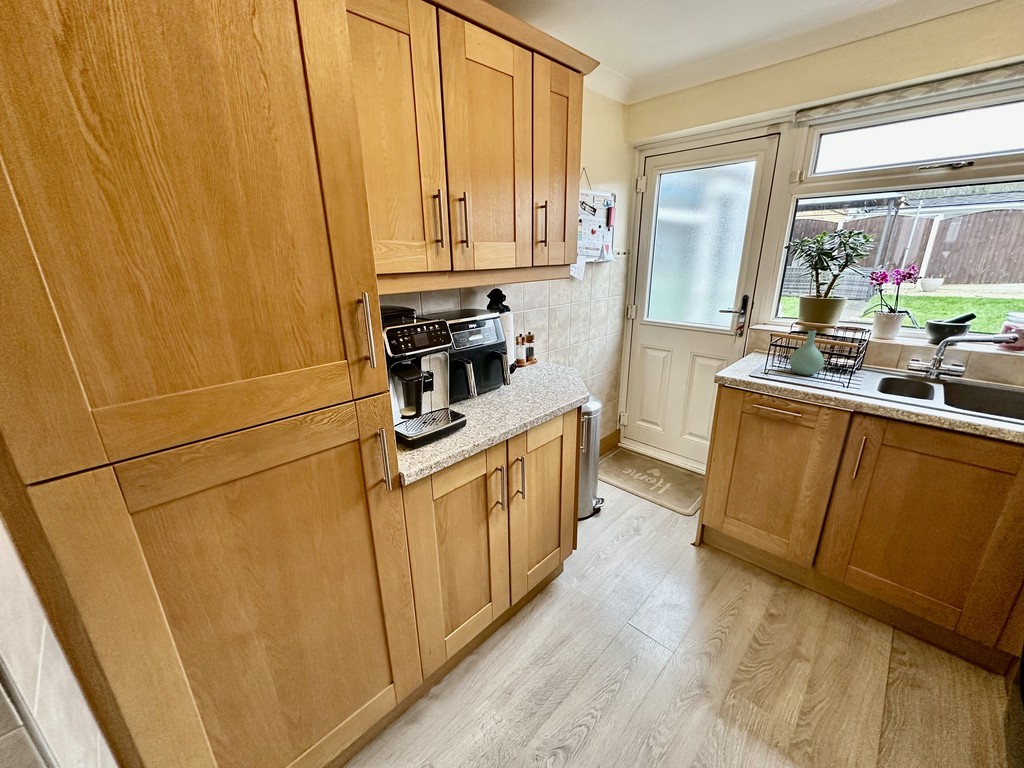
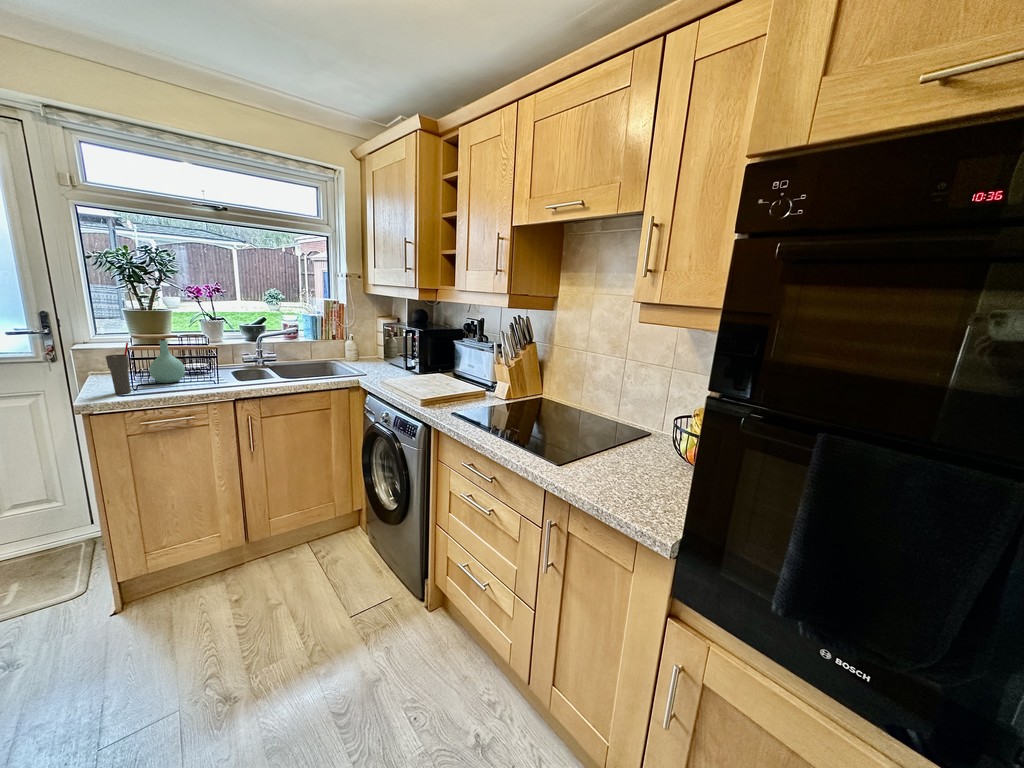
cup: none [749,329,774,375] -> present [105,343,131,394]

